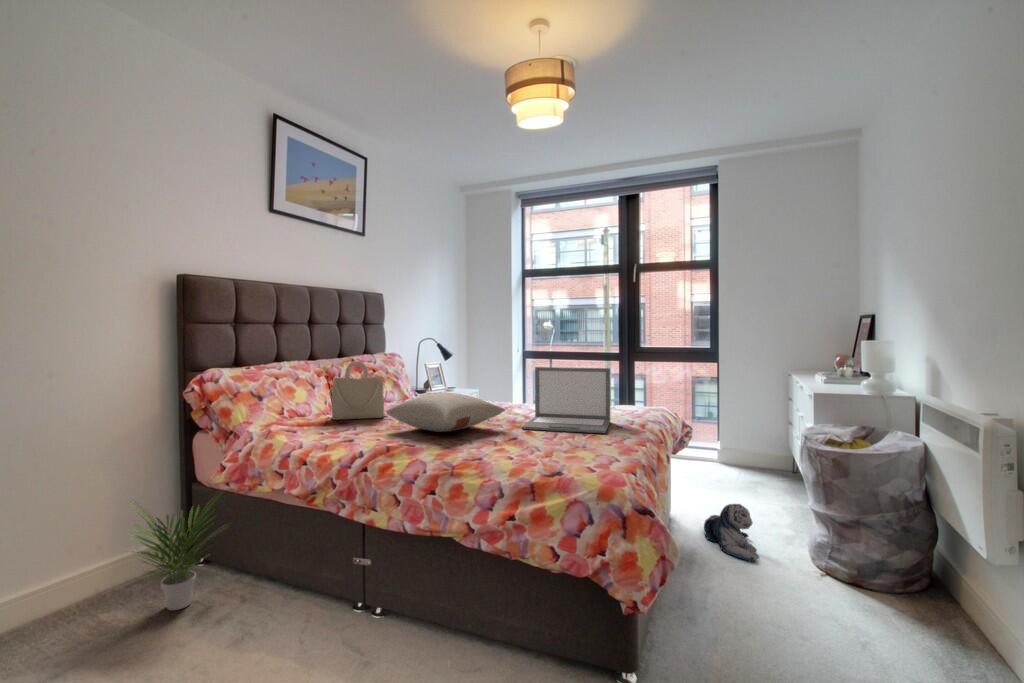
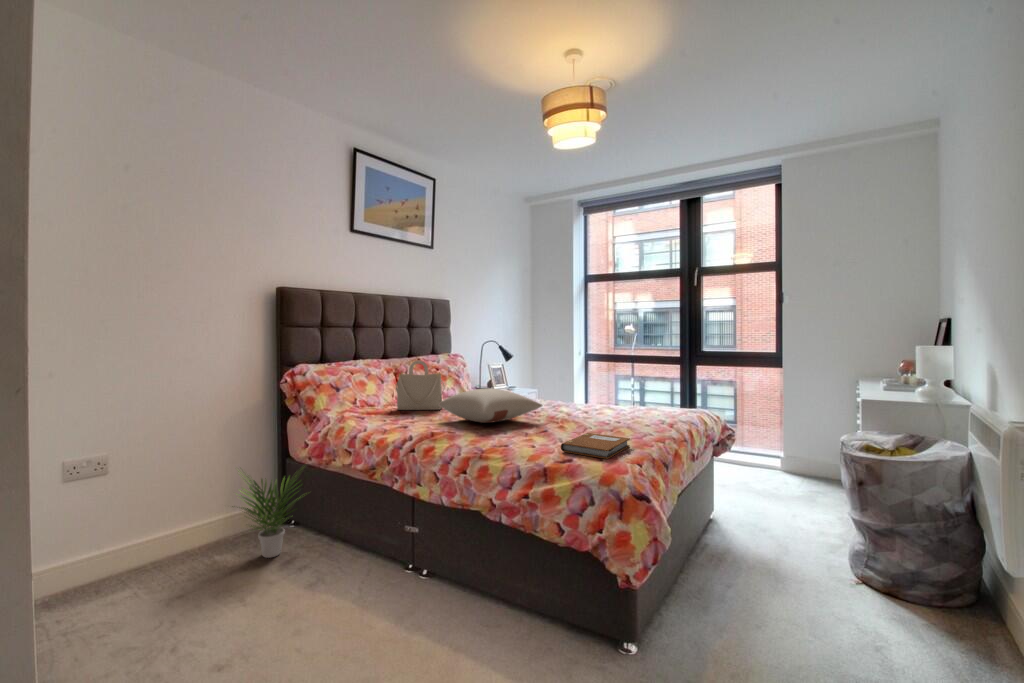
laptop: present [522,367,610,433] -> none [557,367,644,430]
notebook: none [543,440,613,470] -> present [561,433,630,459]
plush toy: present [704,504,759,561] -> none [742,505,792,563]

